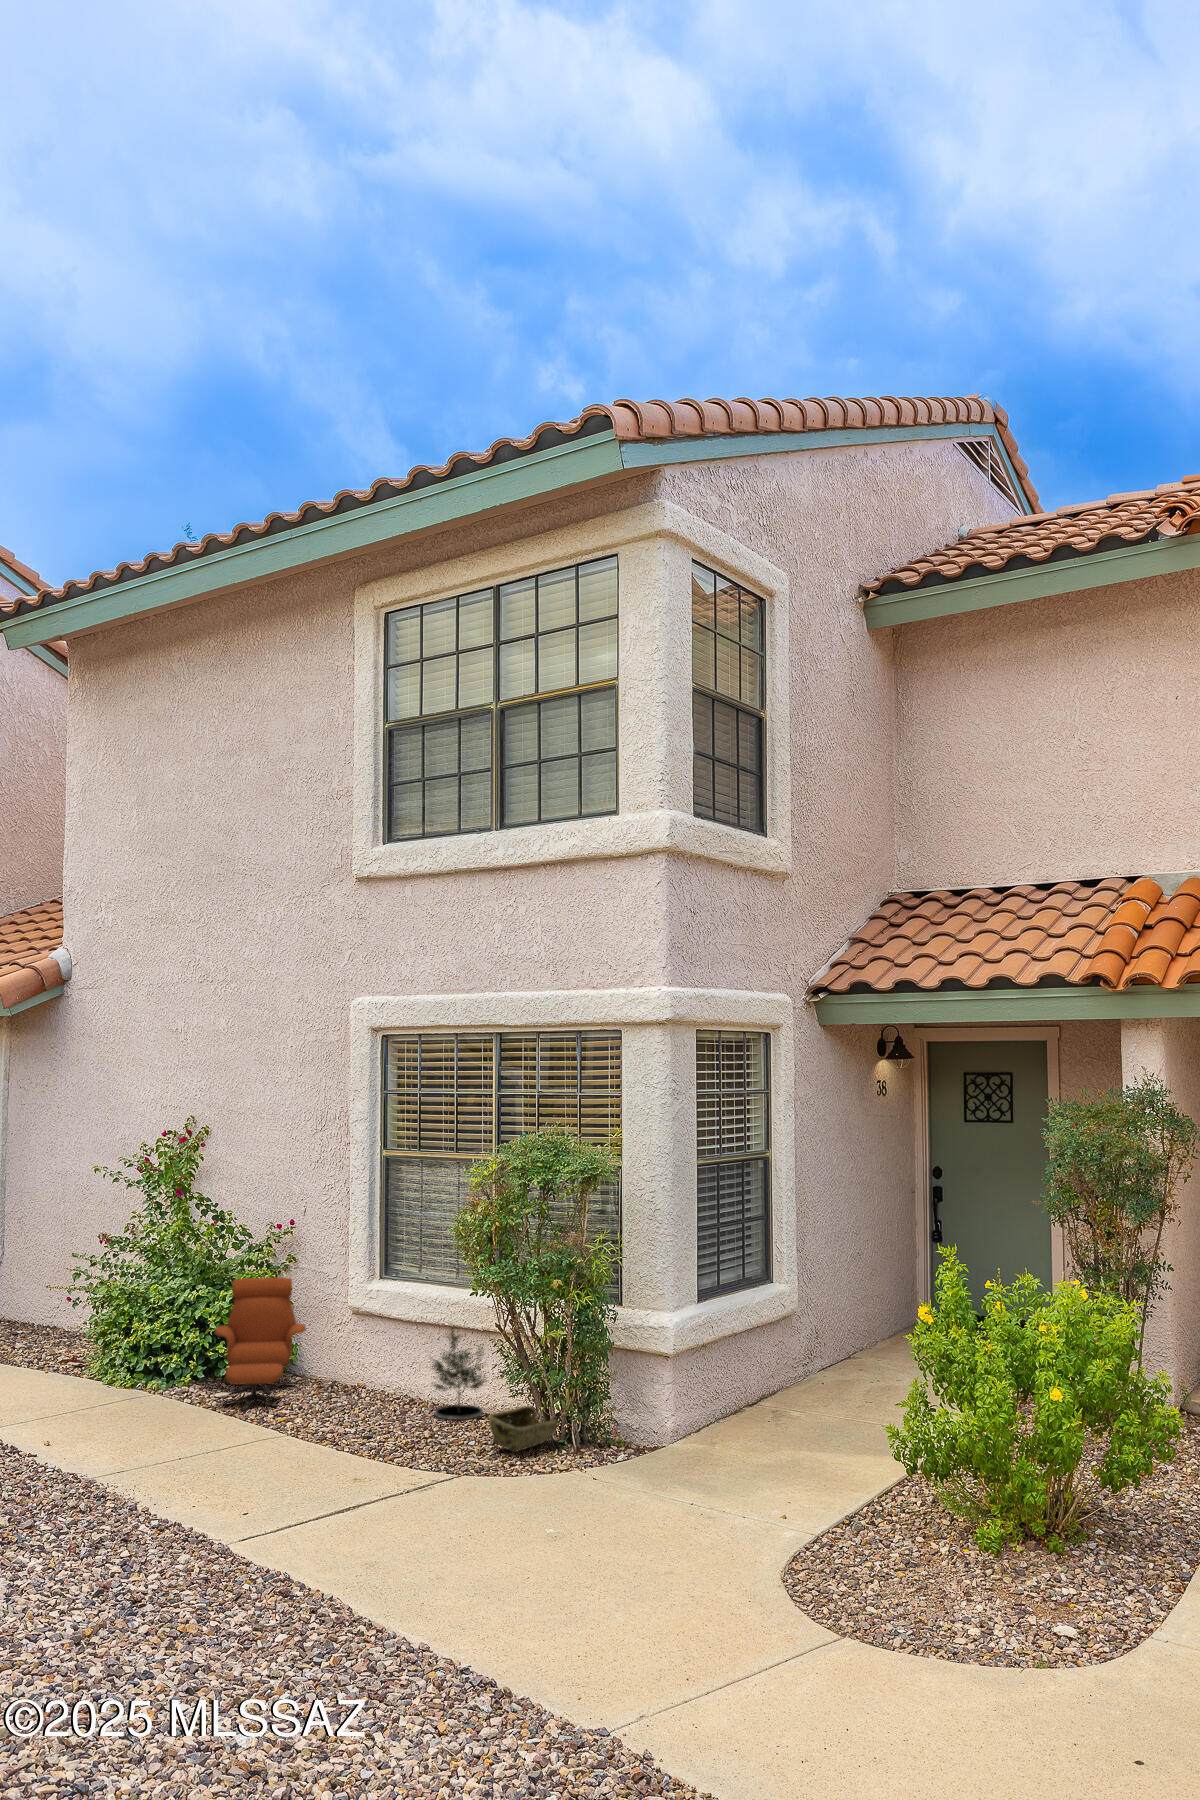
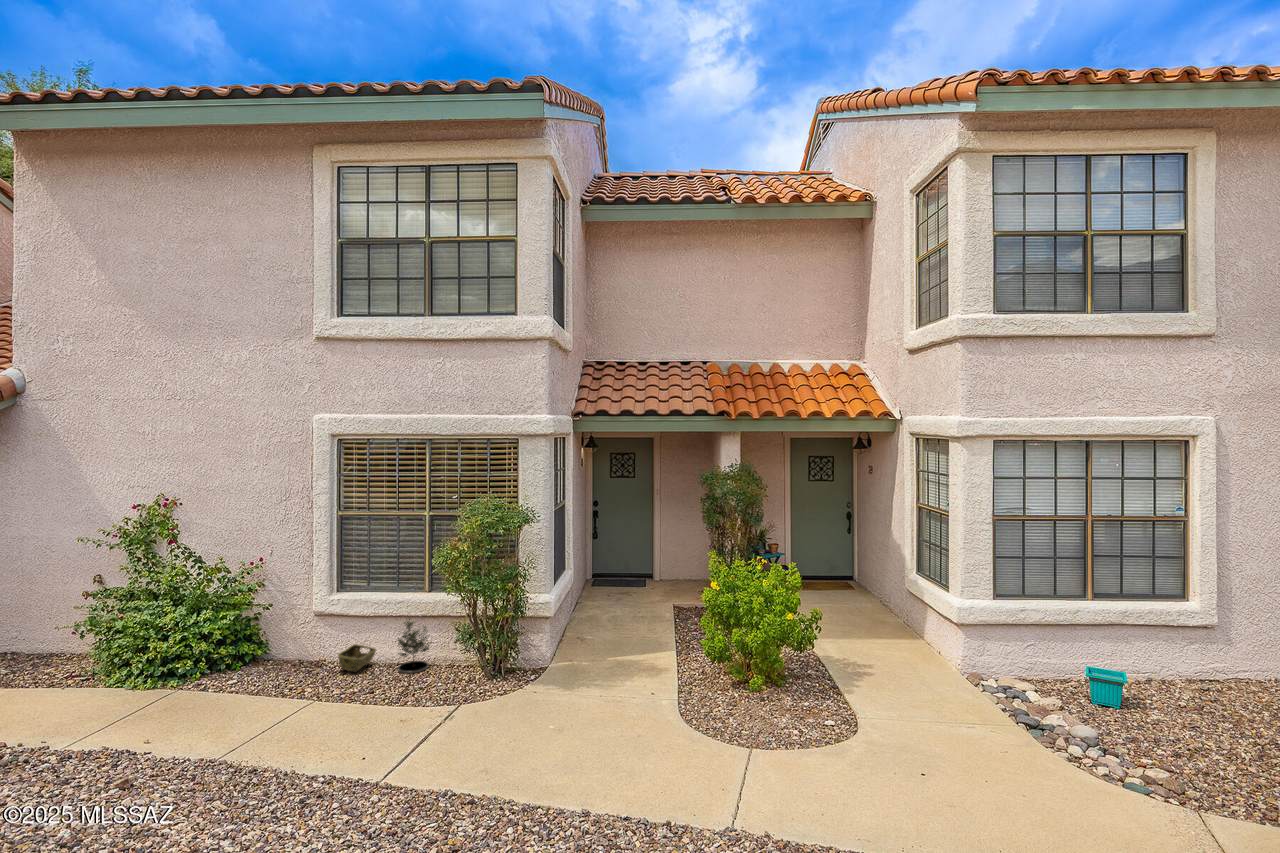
lounge chair: present [215,1277,306,1411] -> none [221,599,289,694]
woven basket: present [488,1406,559,1452] -> present [338,645,376,672]

